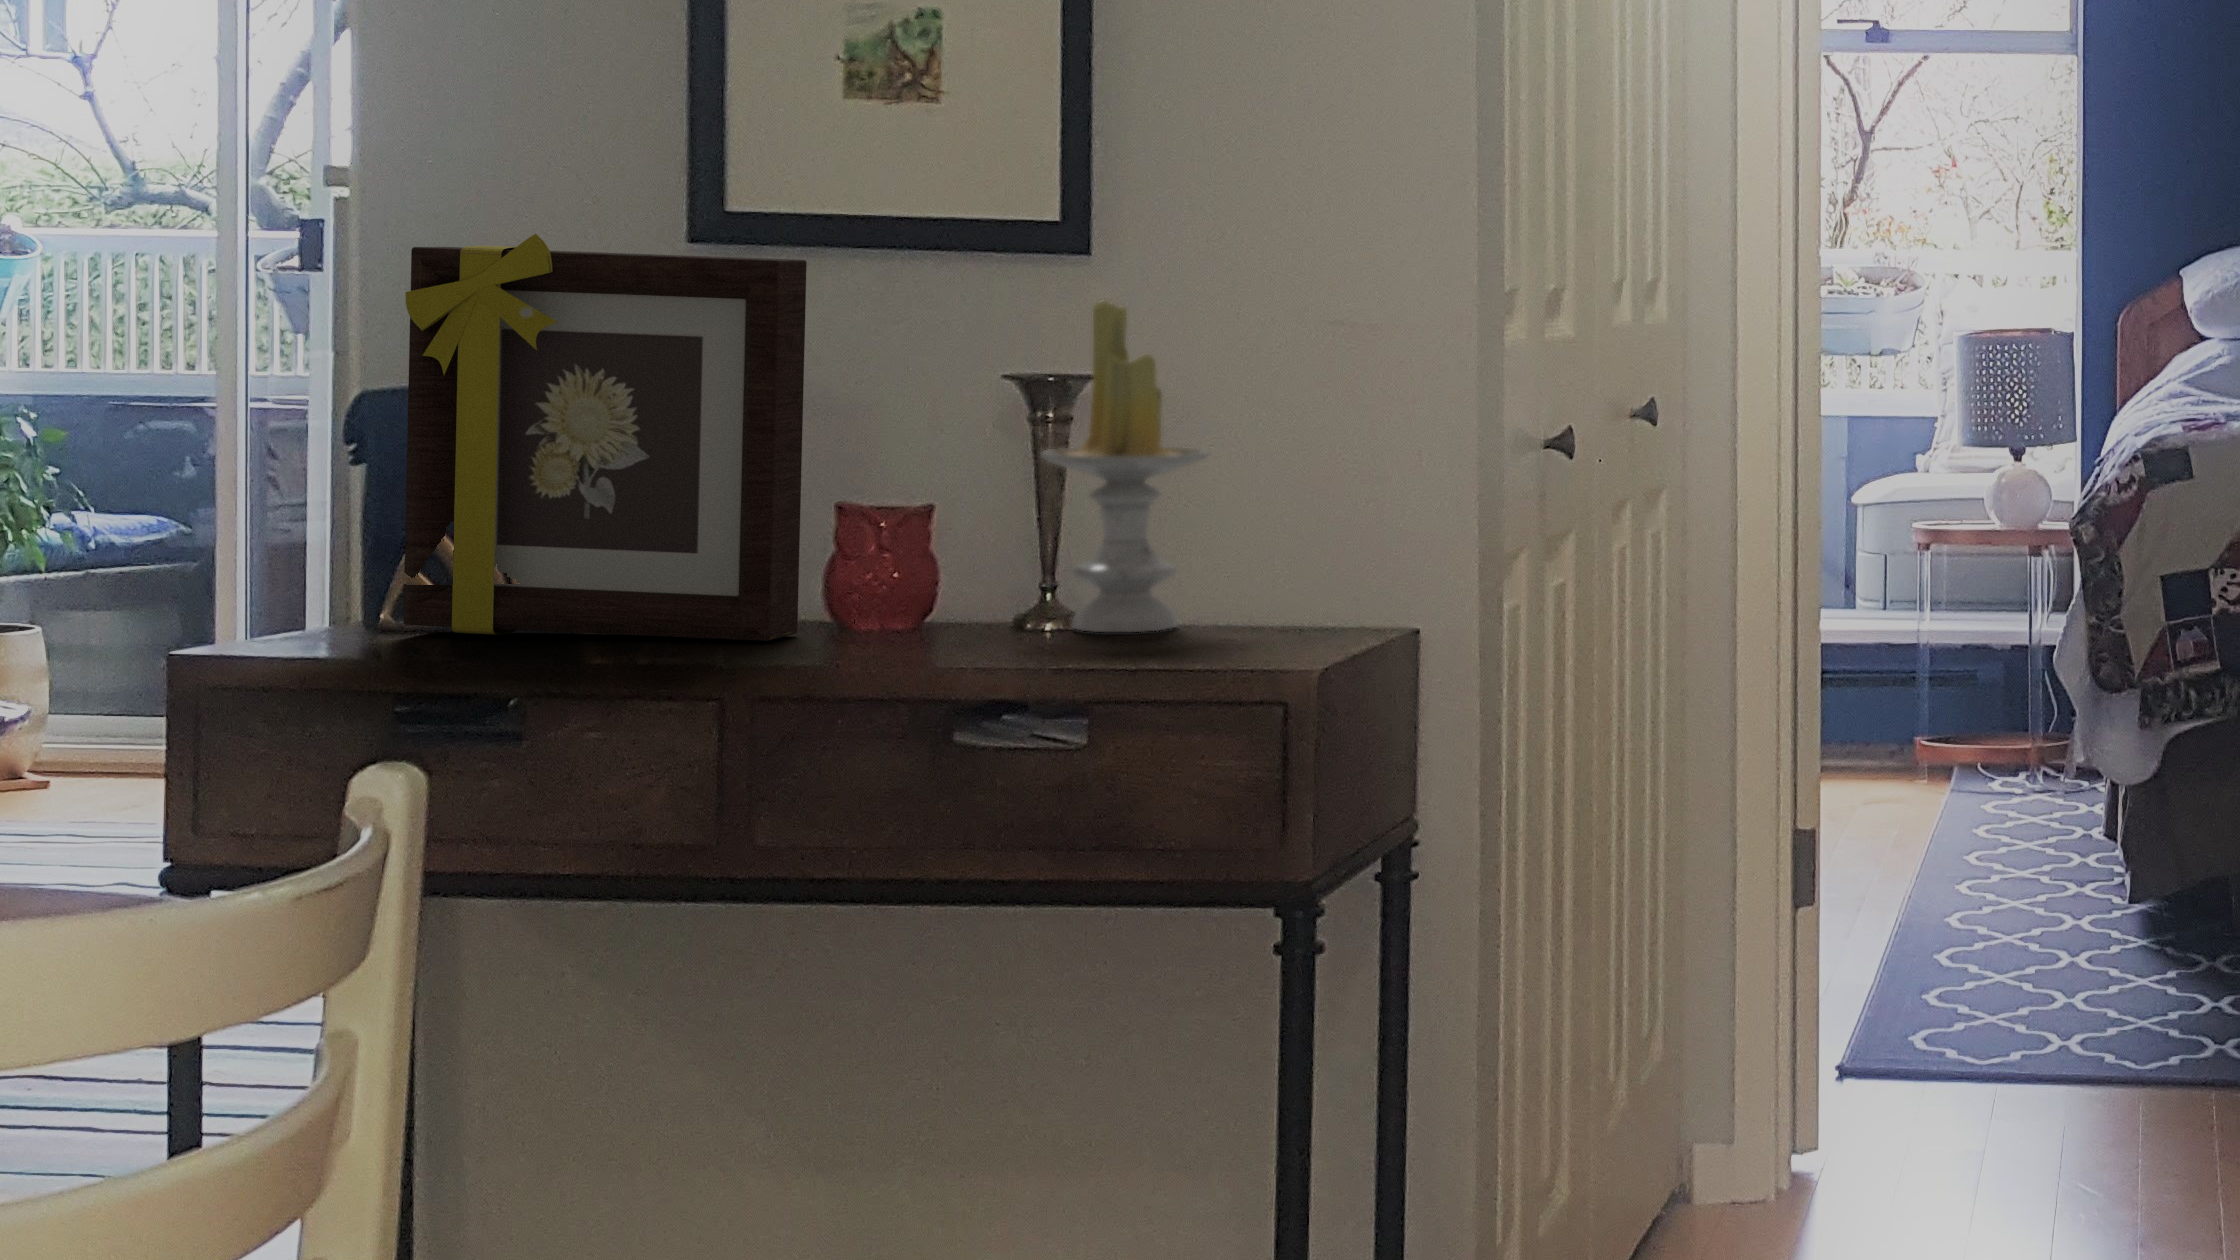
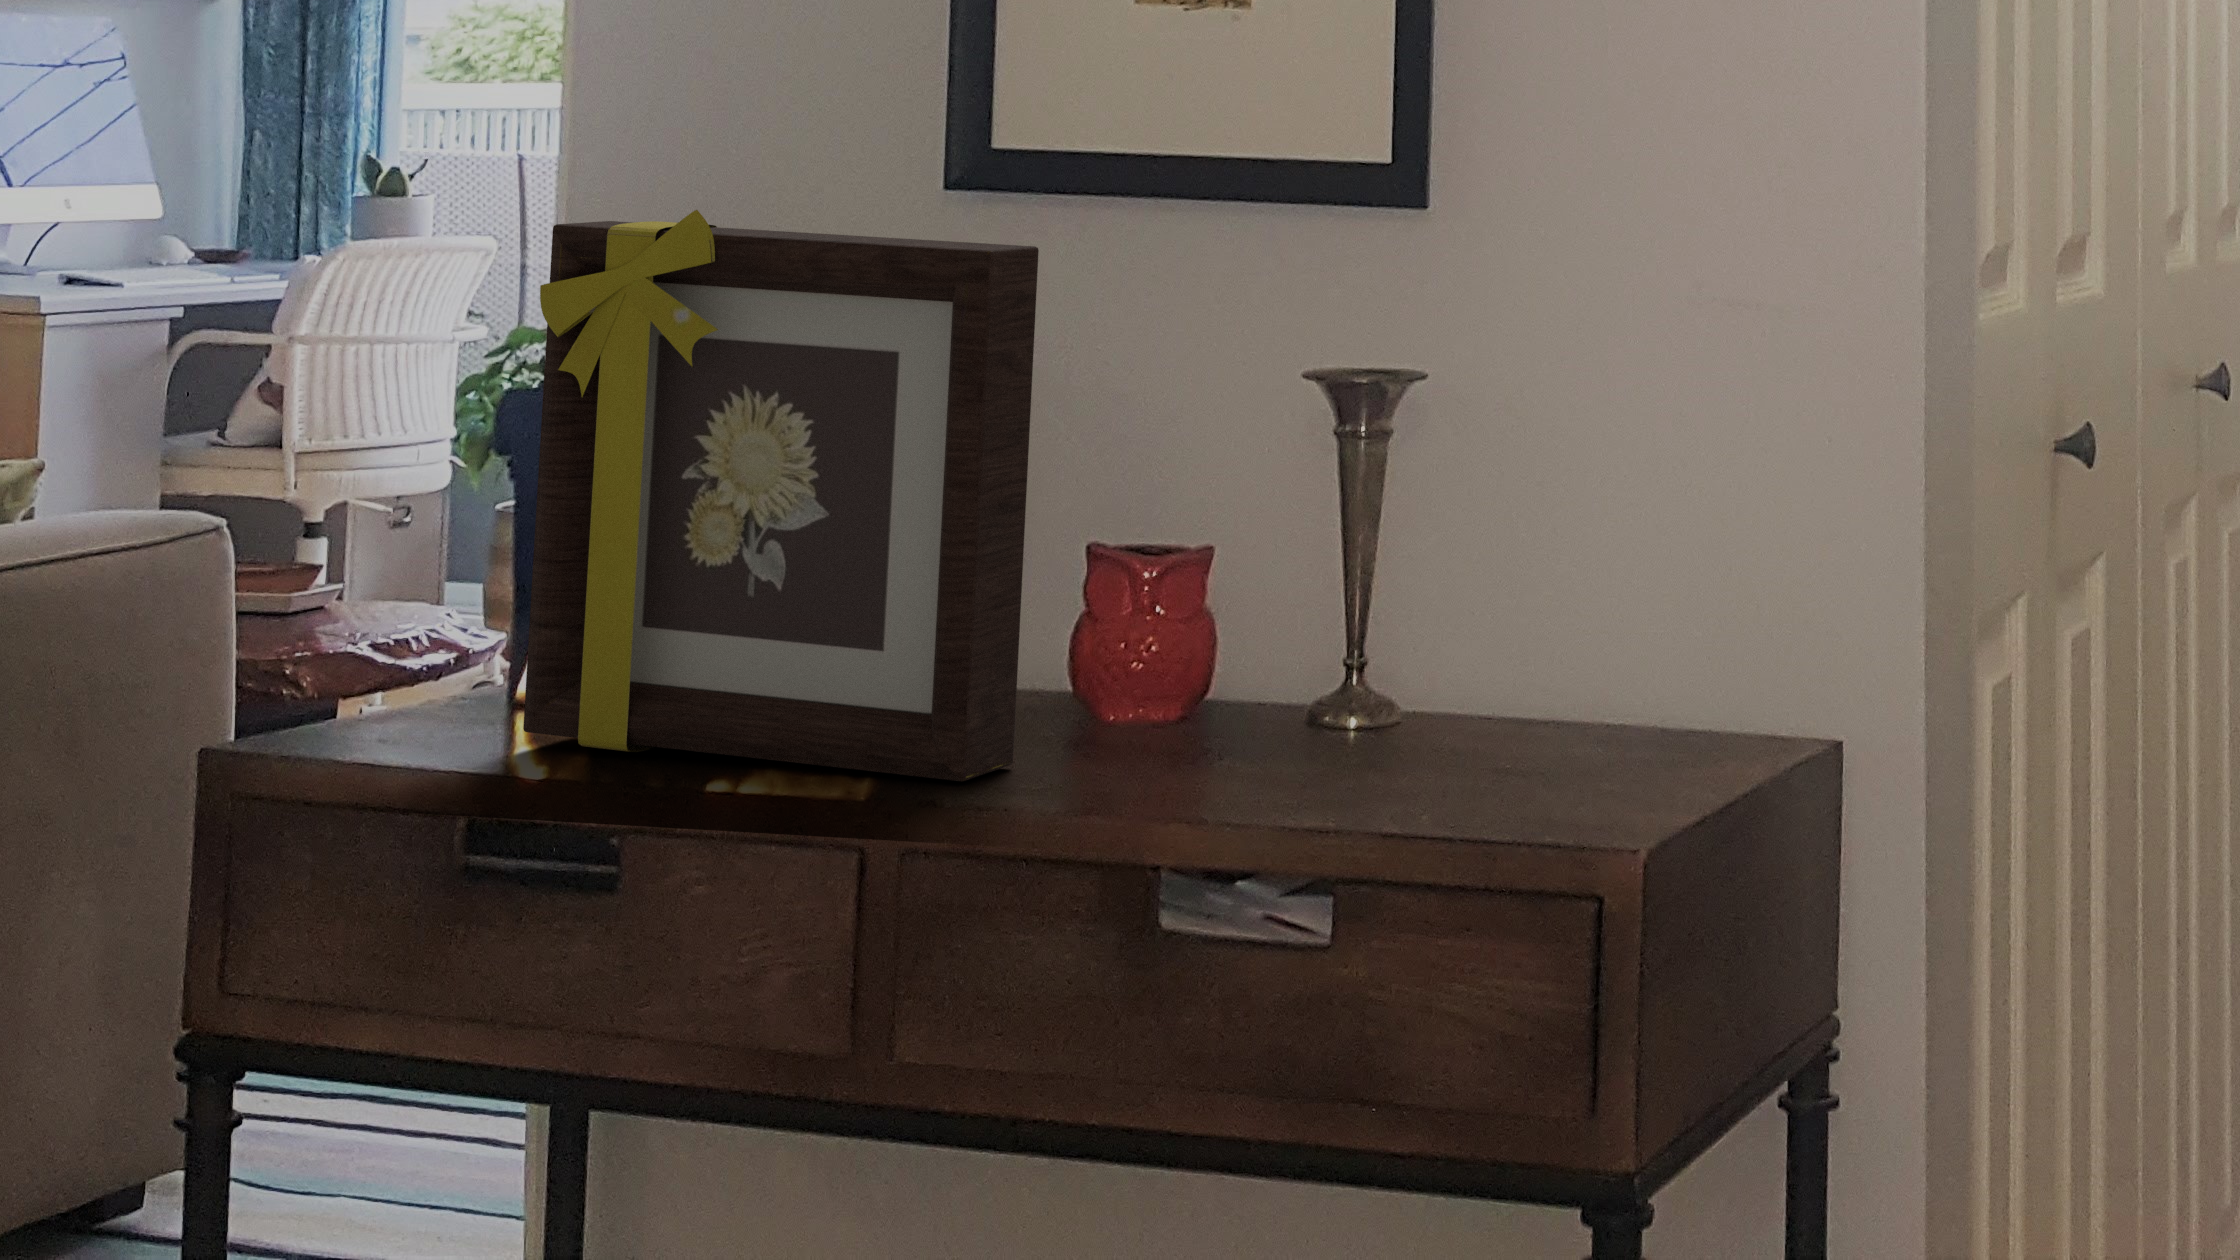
candle: present [1040,301,1209,632] -> none [1338,303,1572,783]

